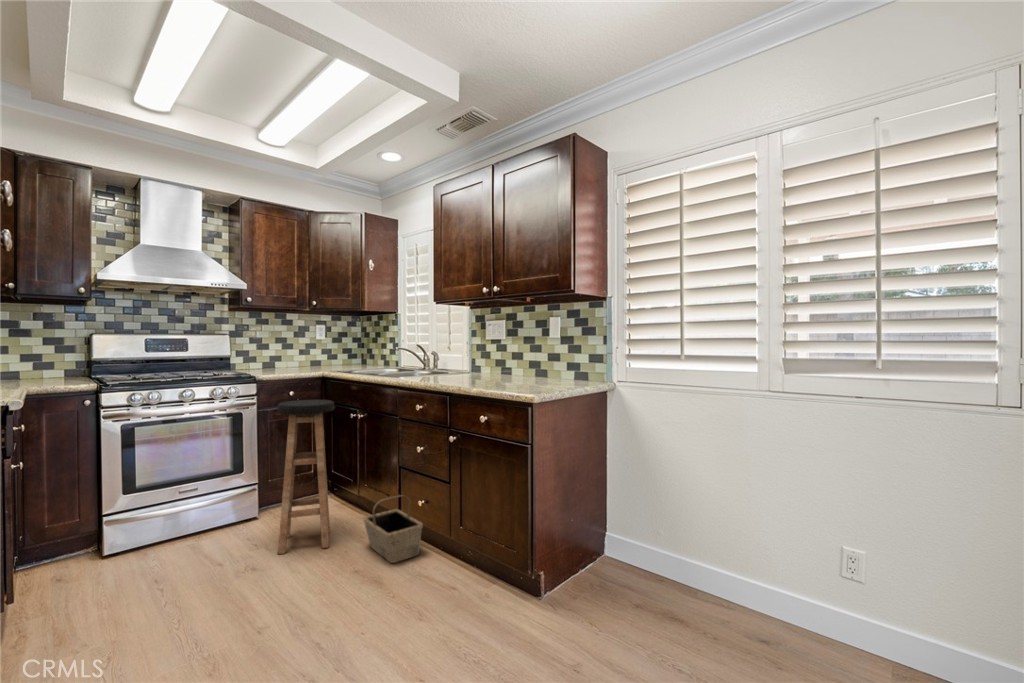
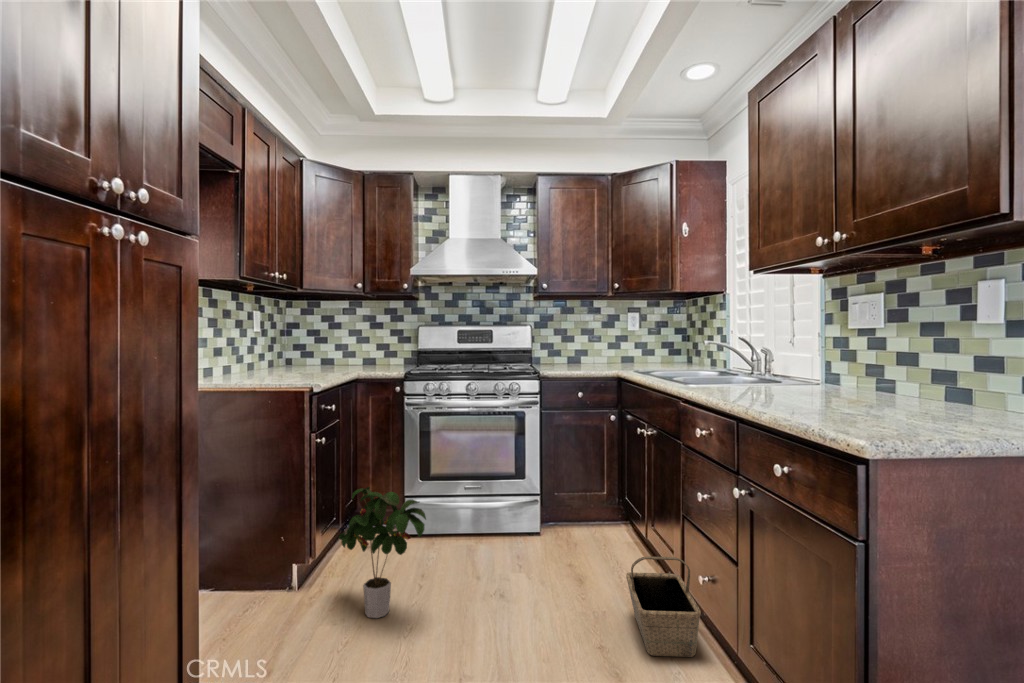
bar stool: present [277,400,334,554] -> none [532,405,601,598]
potted plant: none [62,496,193,628] -> present [339,487,426,618]

